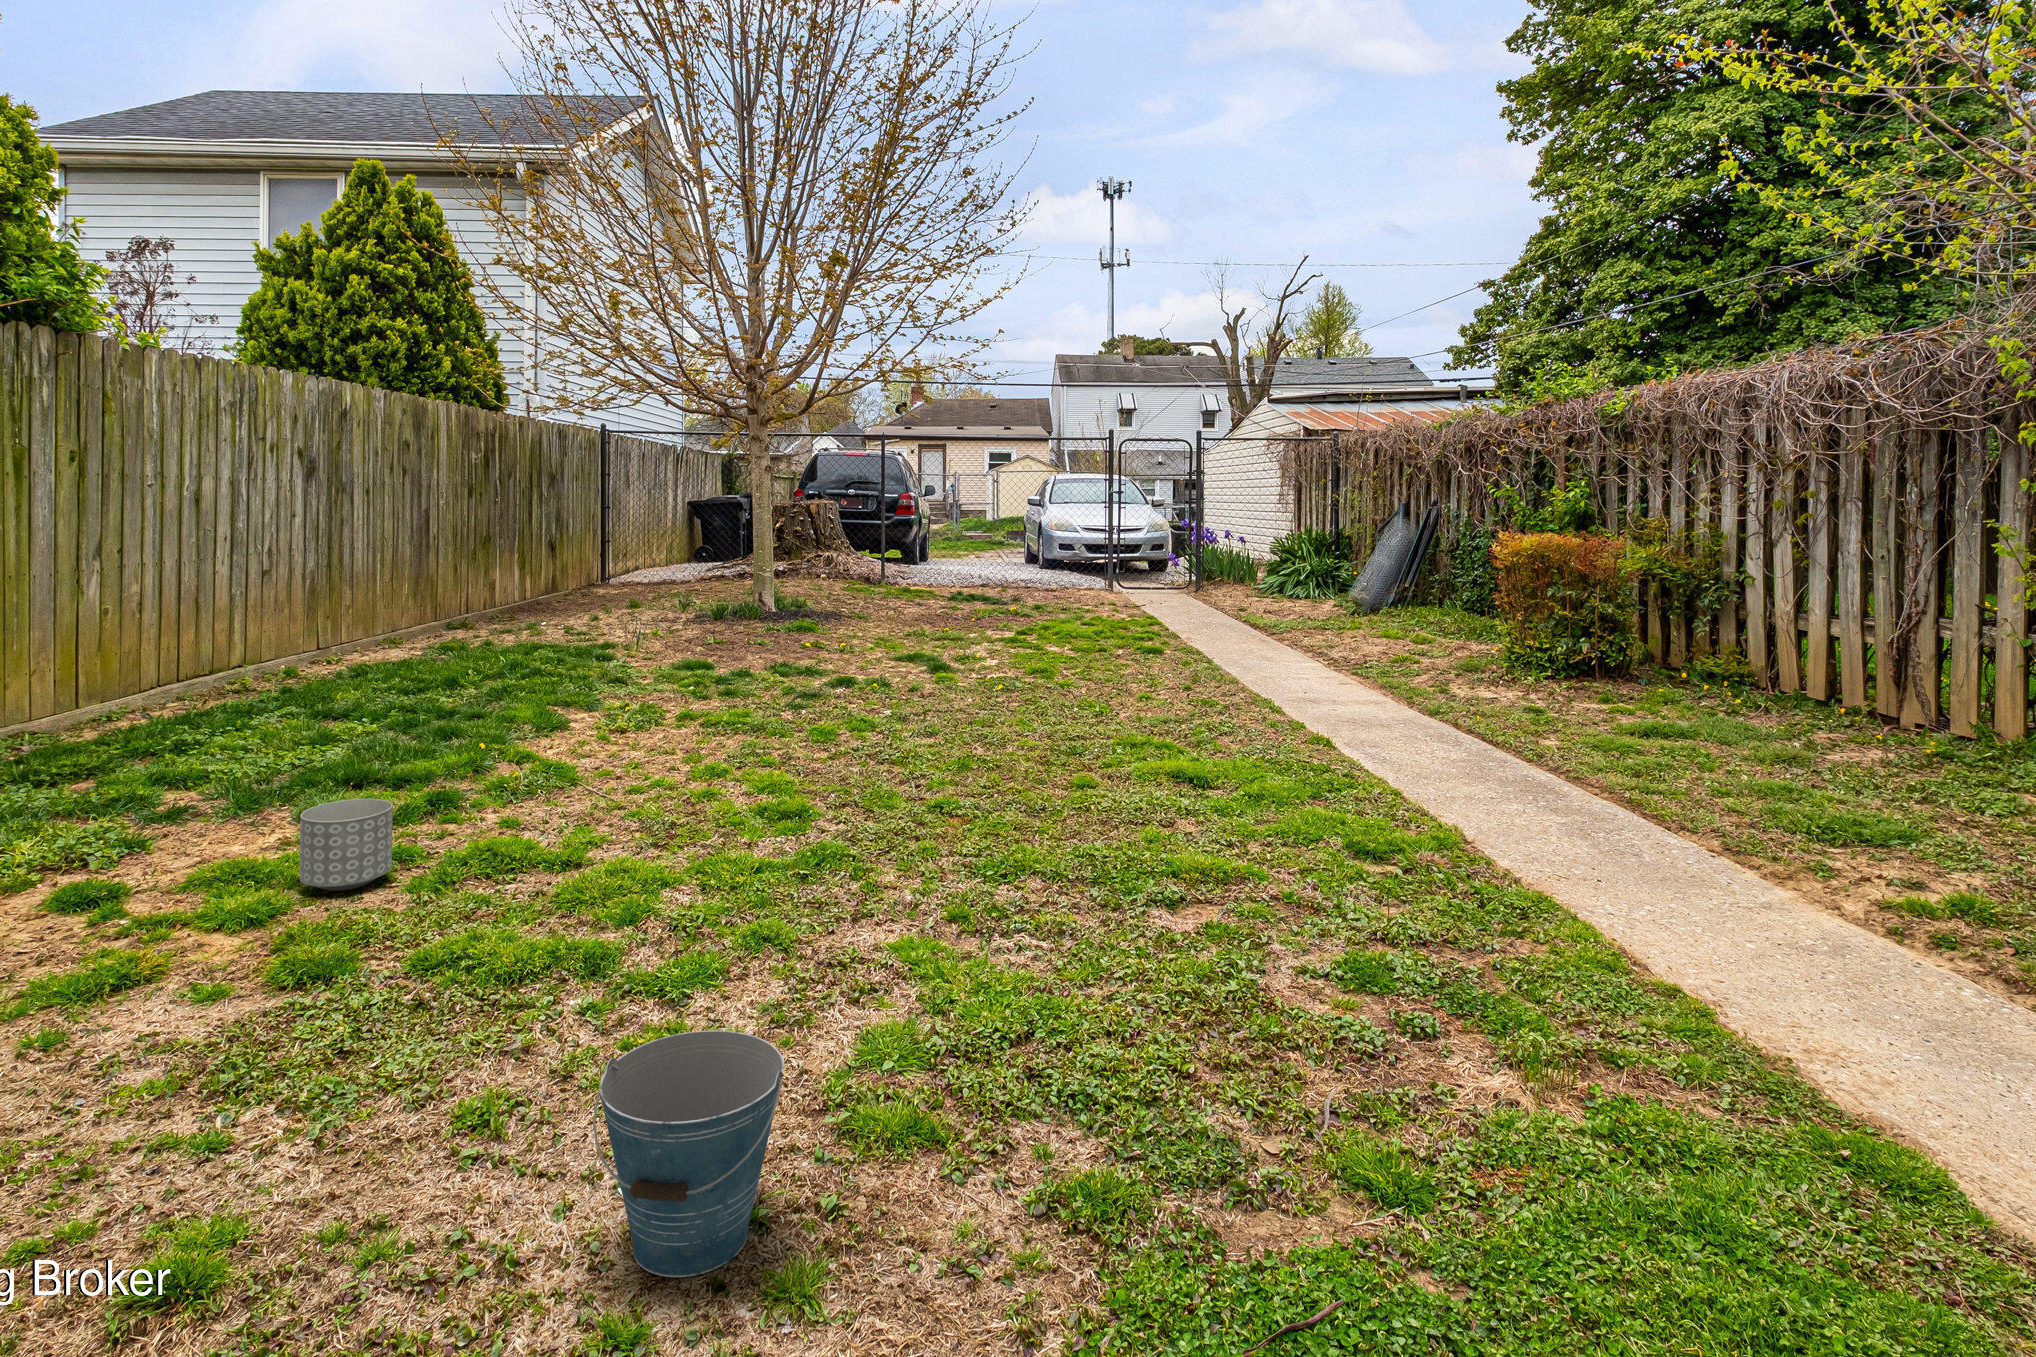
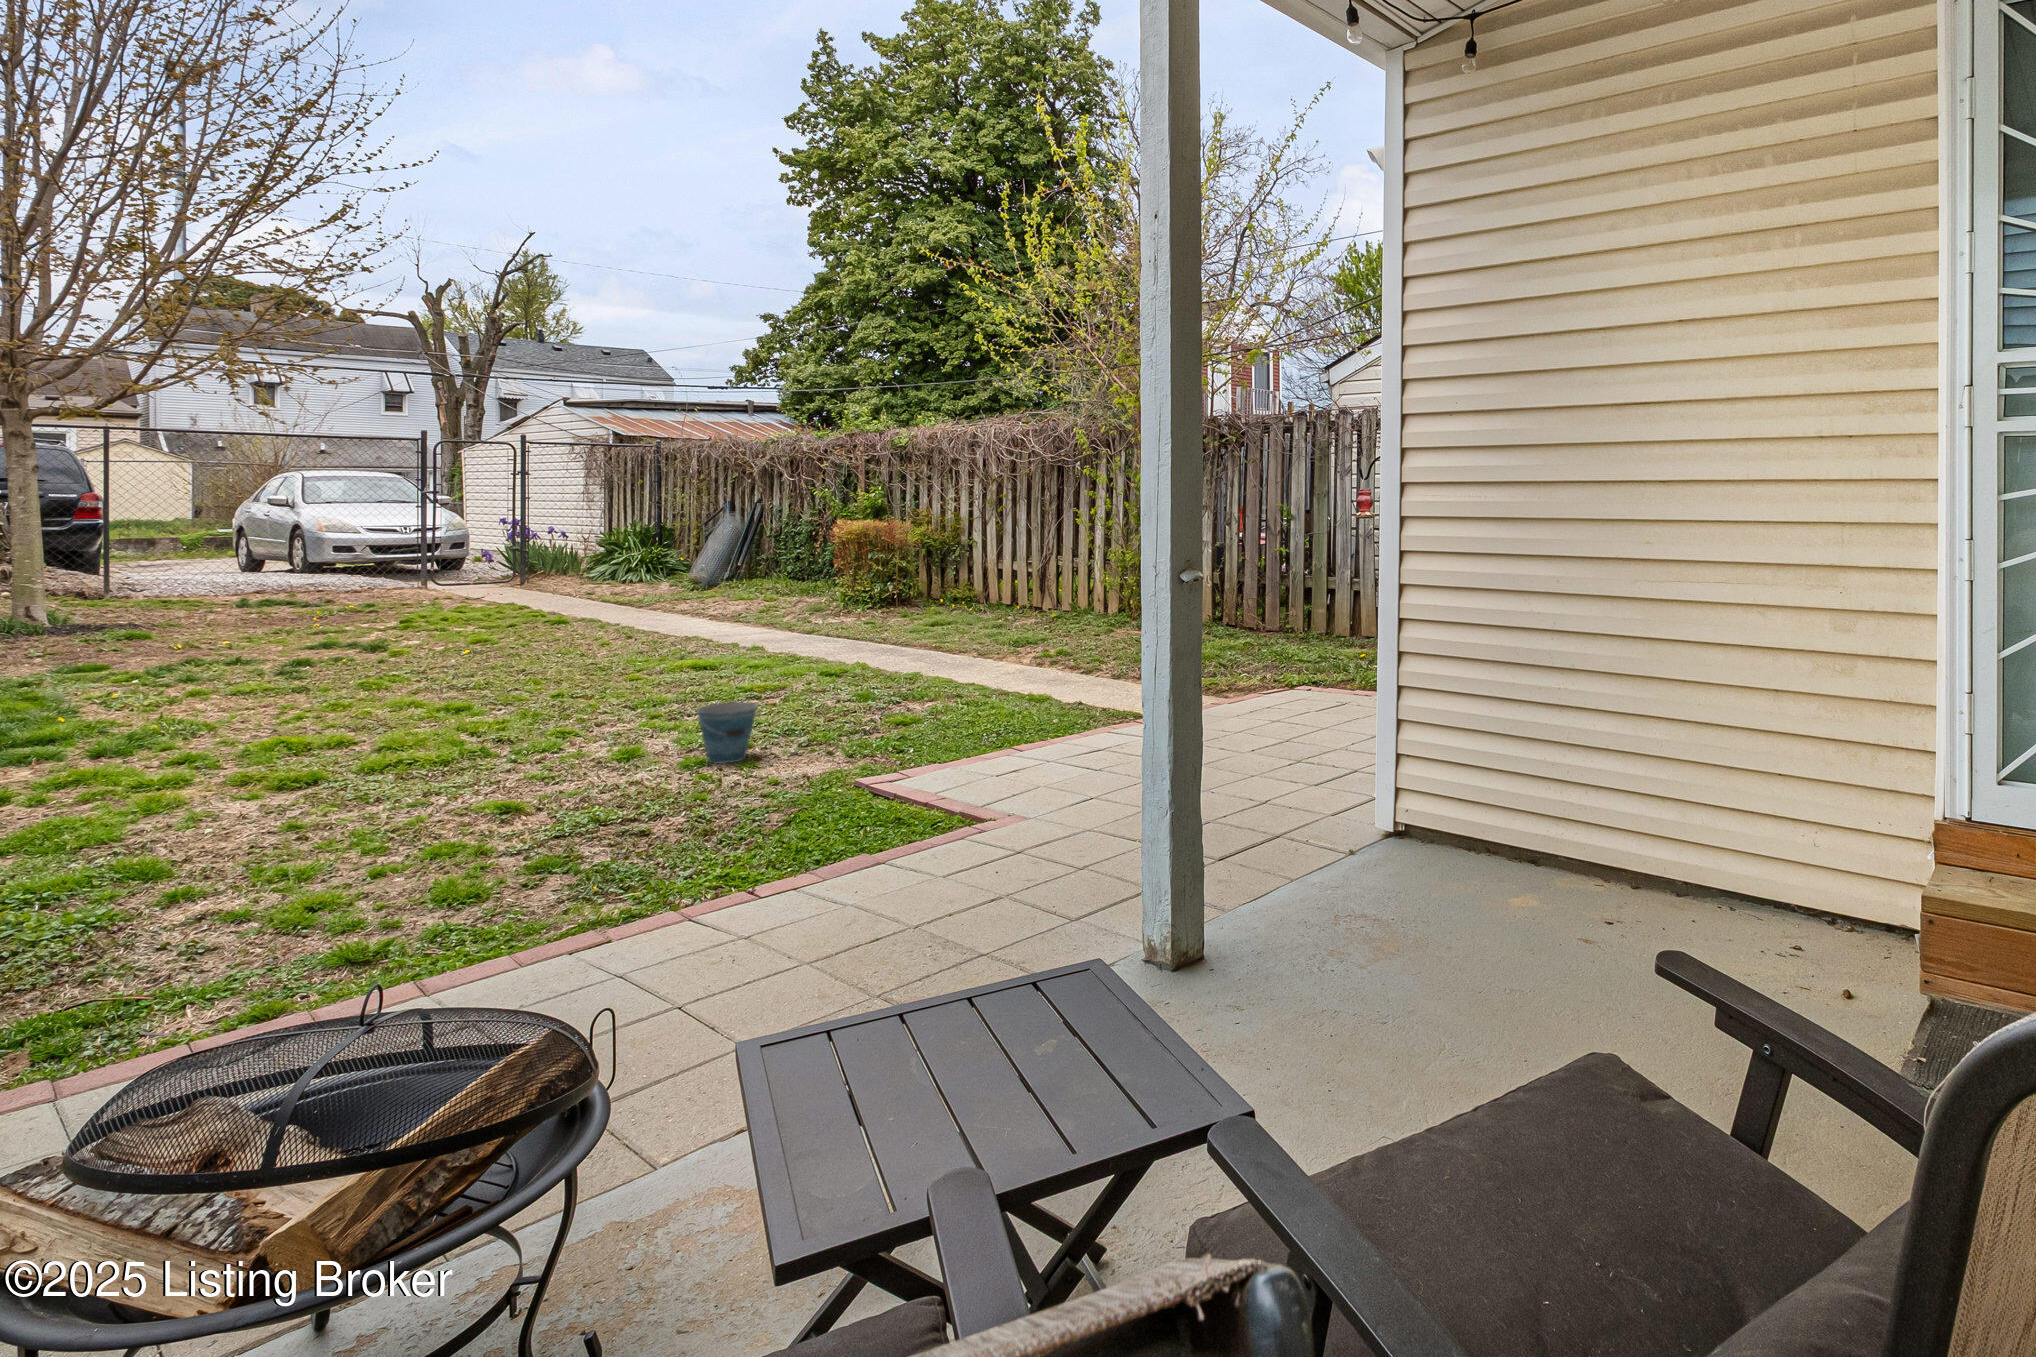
planter: present [300,799,393,891] -> none [272,710,332,760]

